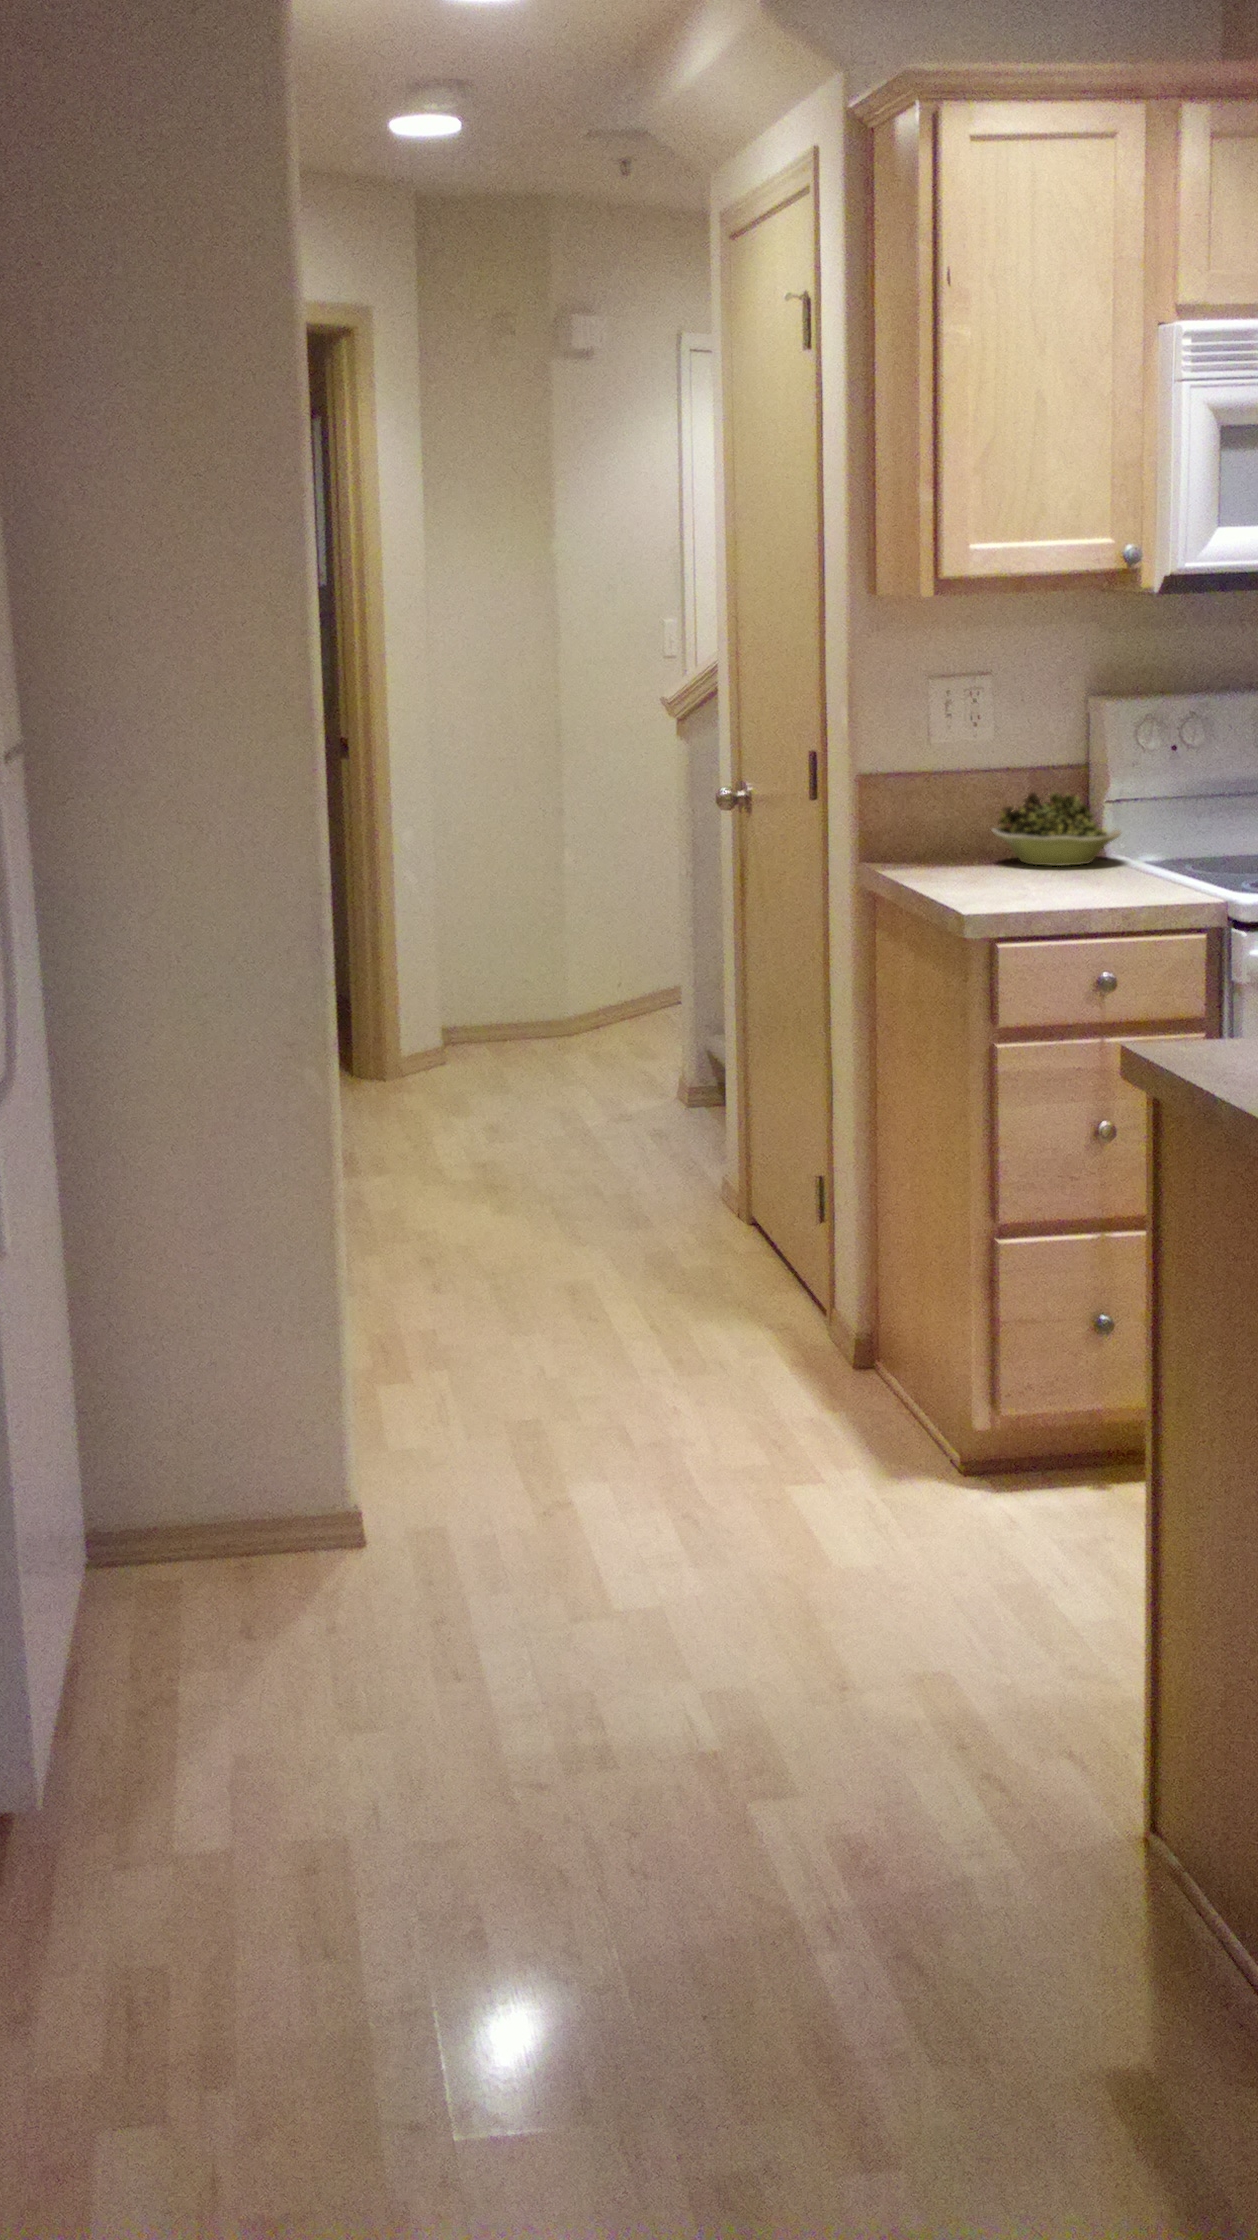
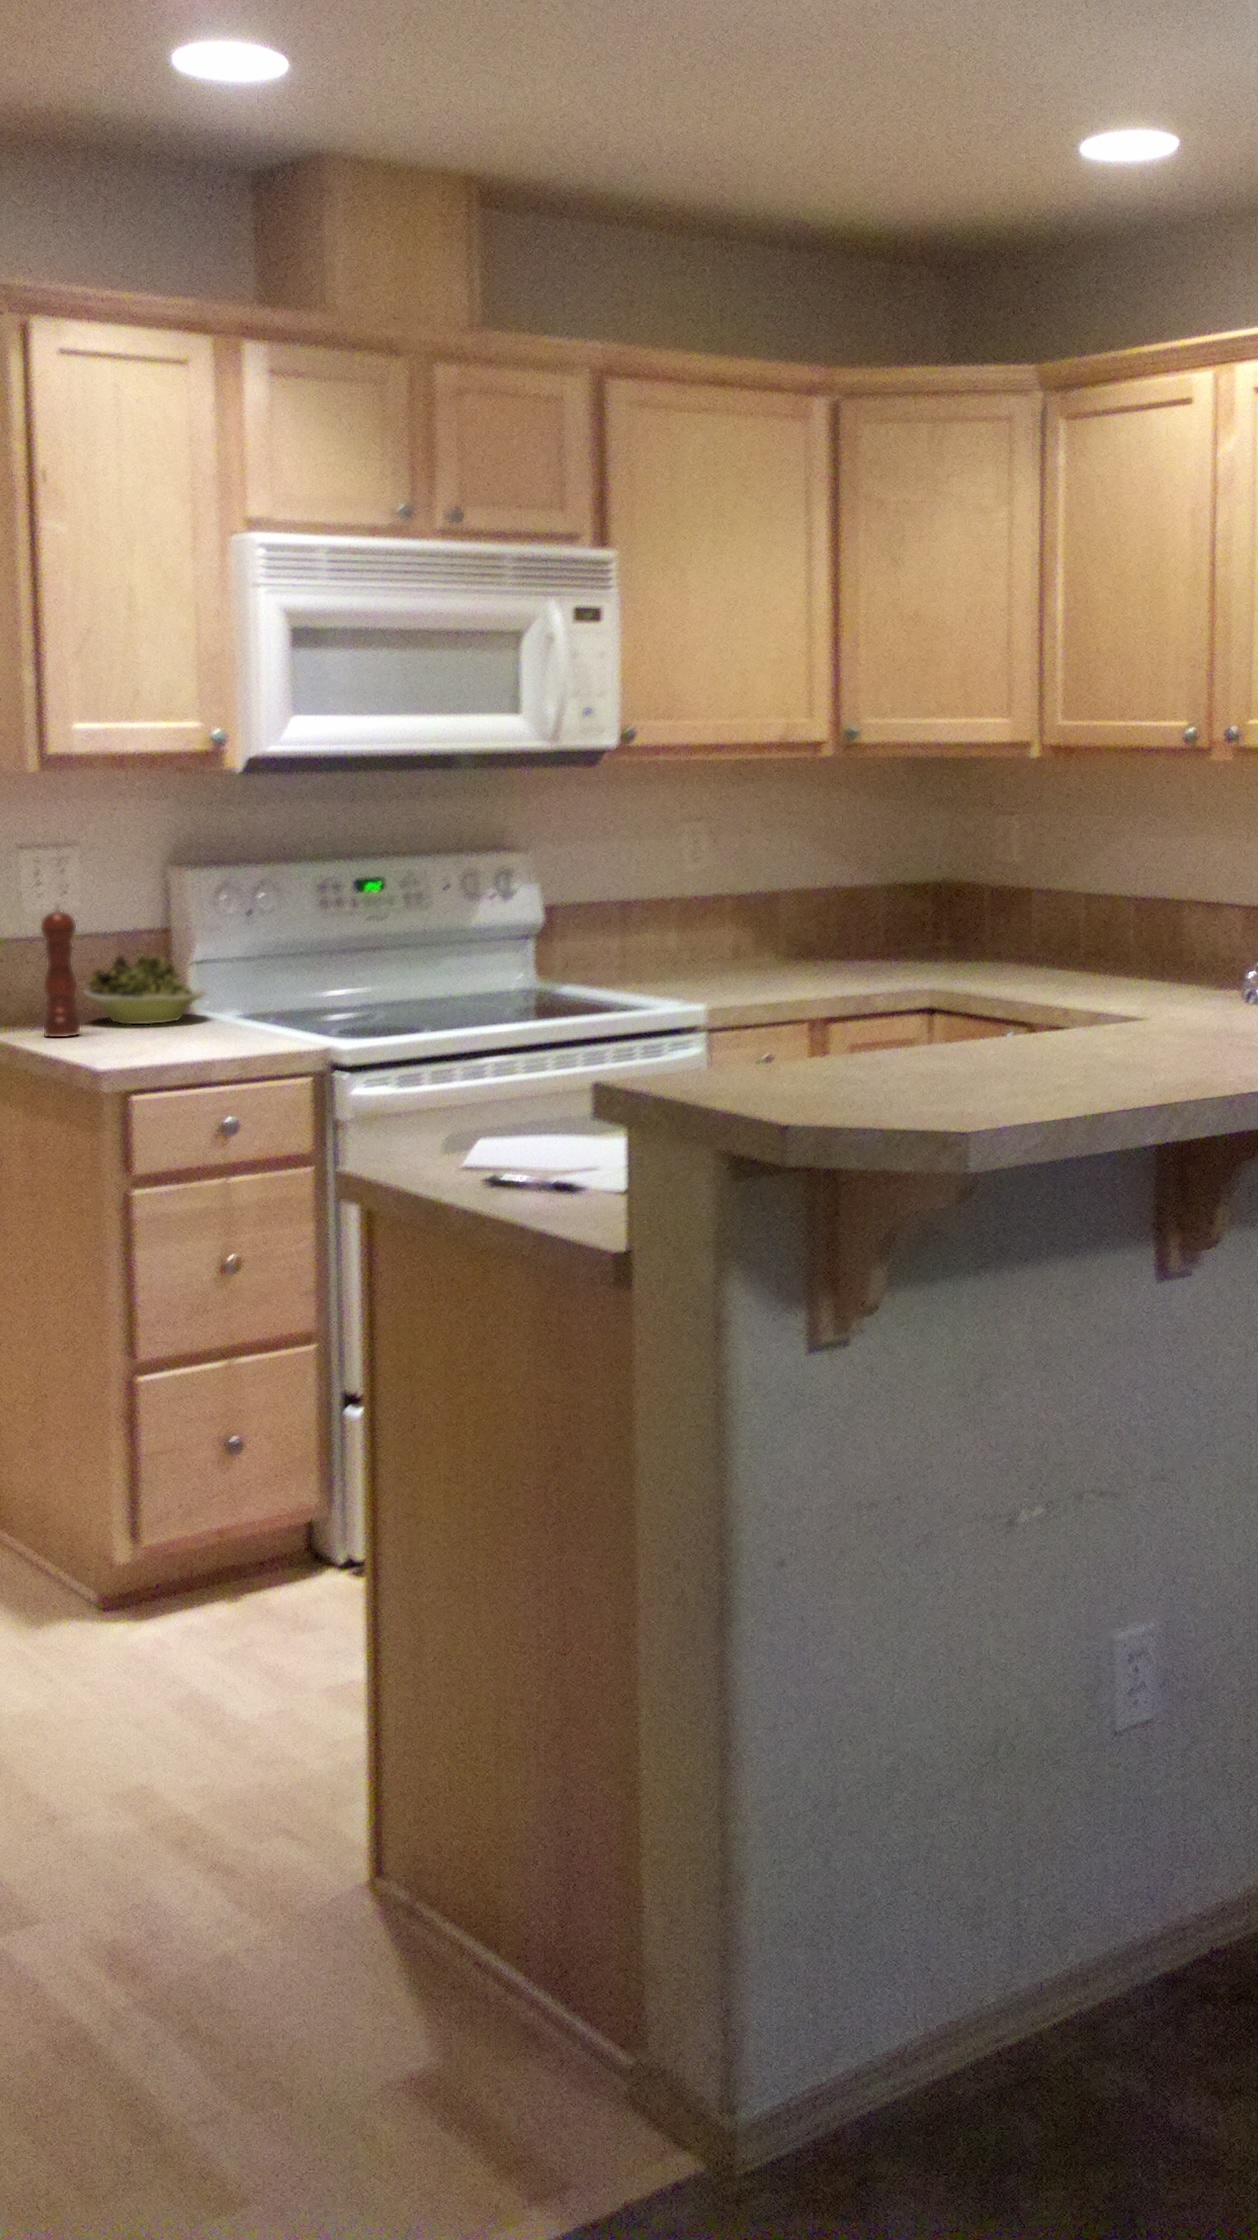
pepper mill: none [940,734,977,875] -> present [41,902,80,1037]

